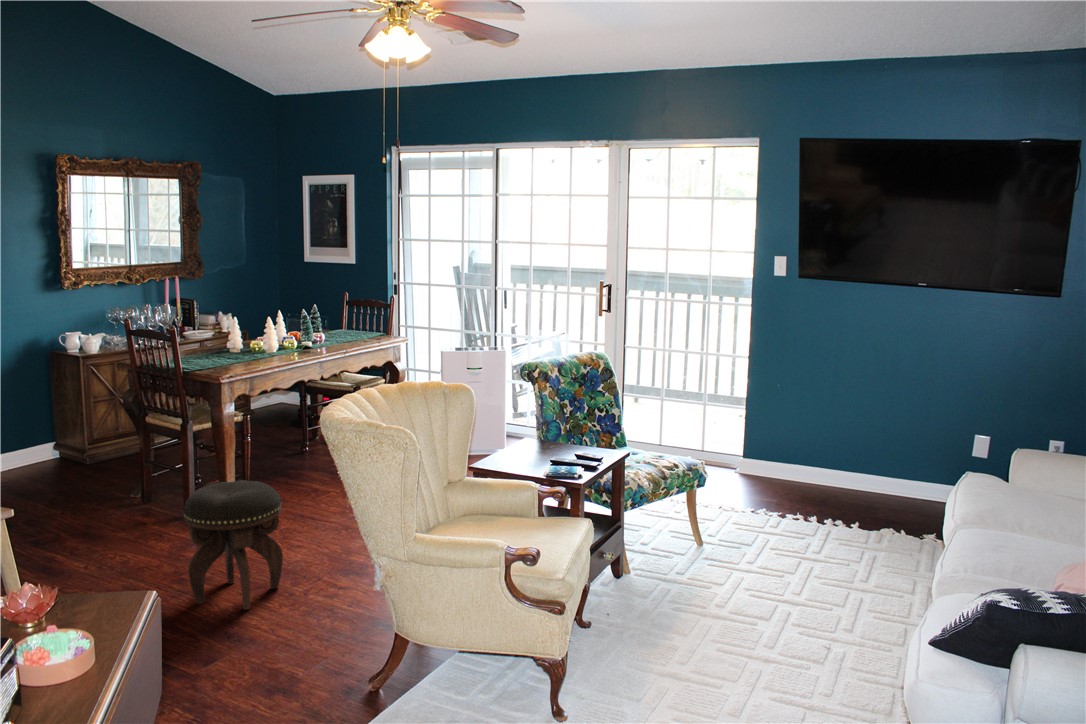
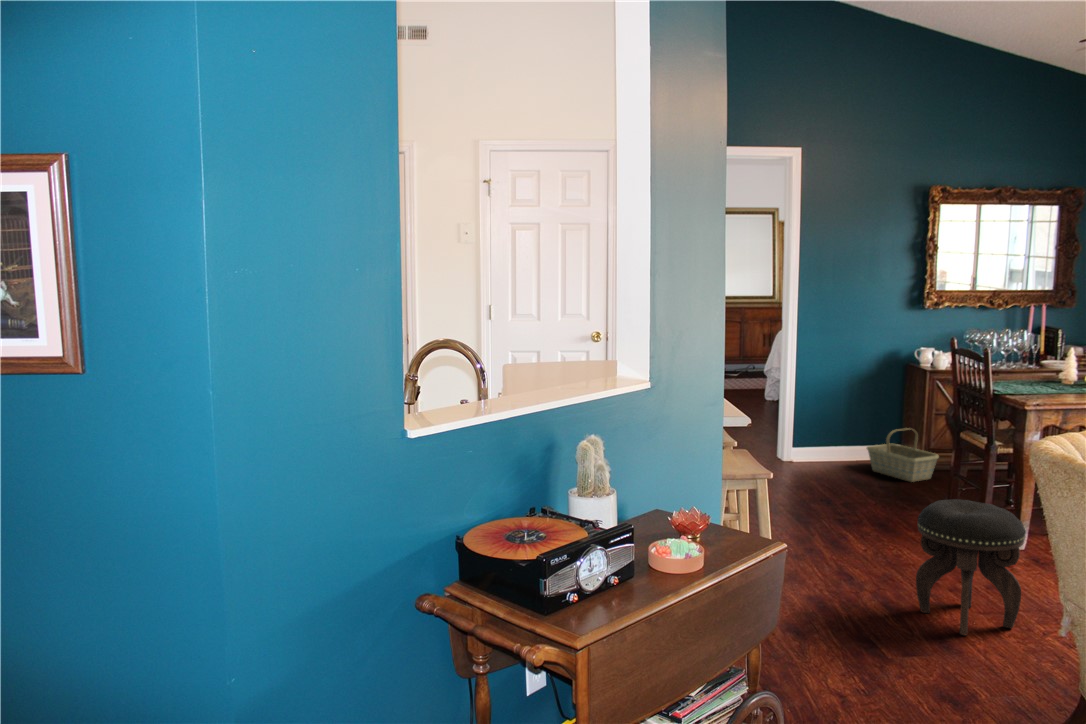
basket: none [27,422,113,480] -> present [867,428,939,482]

